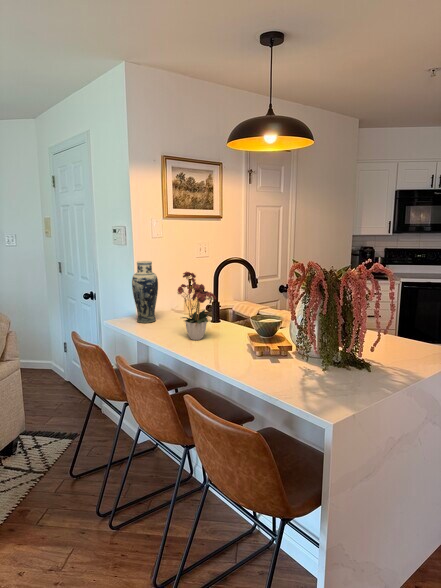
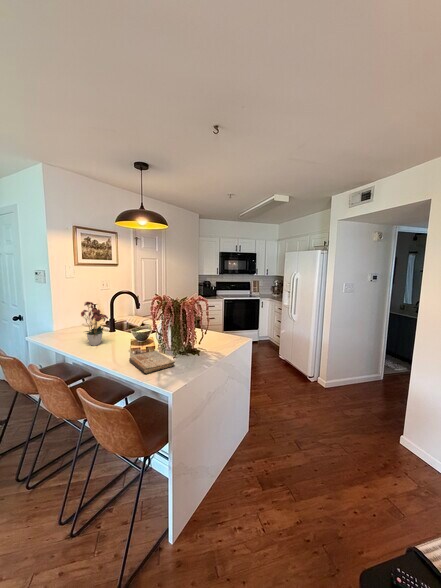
vase: present [132,261,158,323] -> none [49,294,69,336]
book: none [252,354,328,387] -> present [129,351,175,374]

